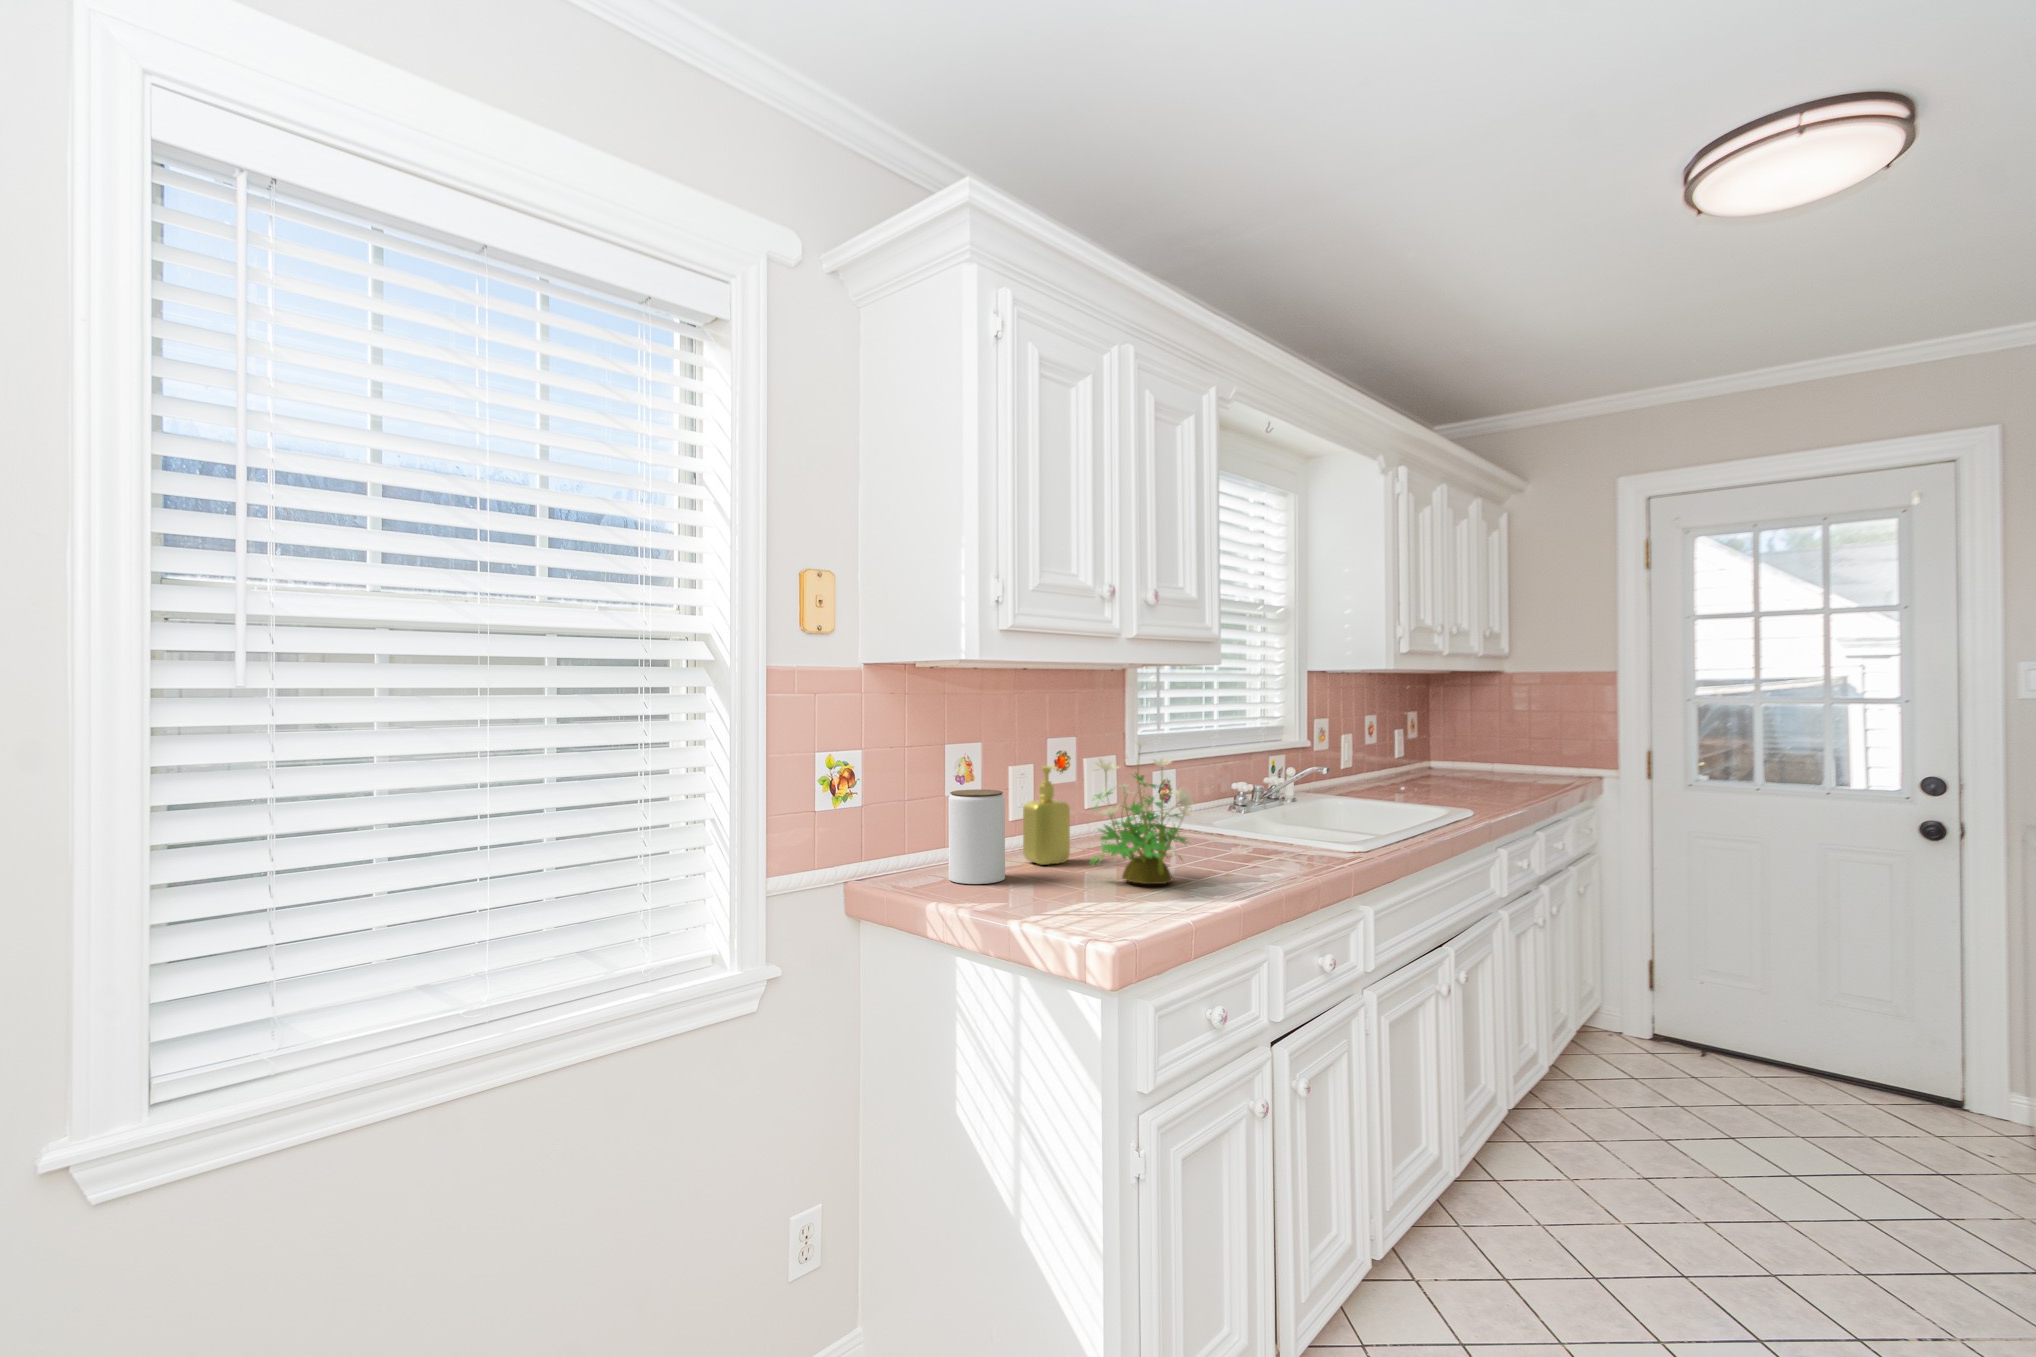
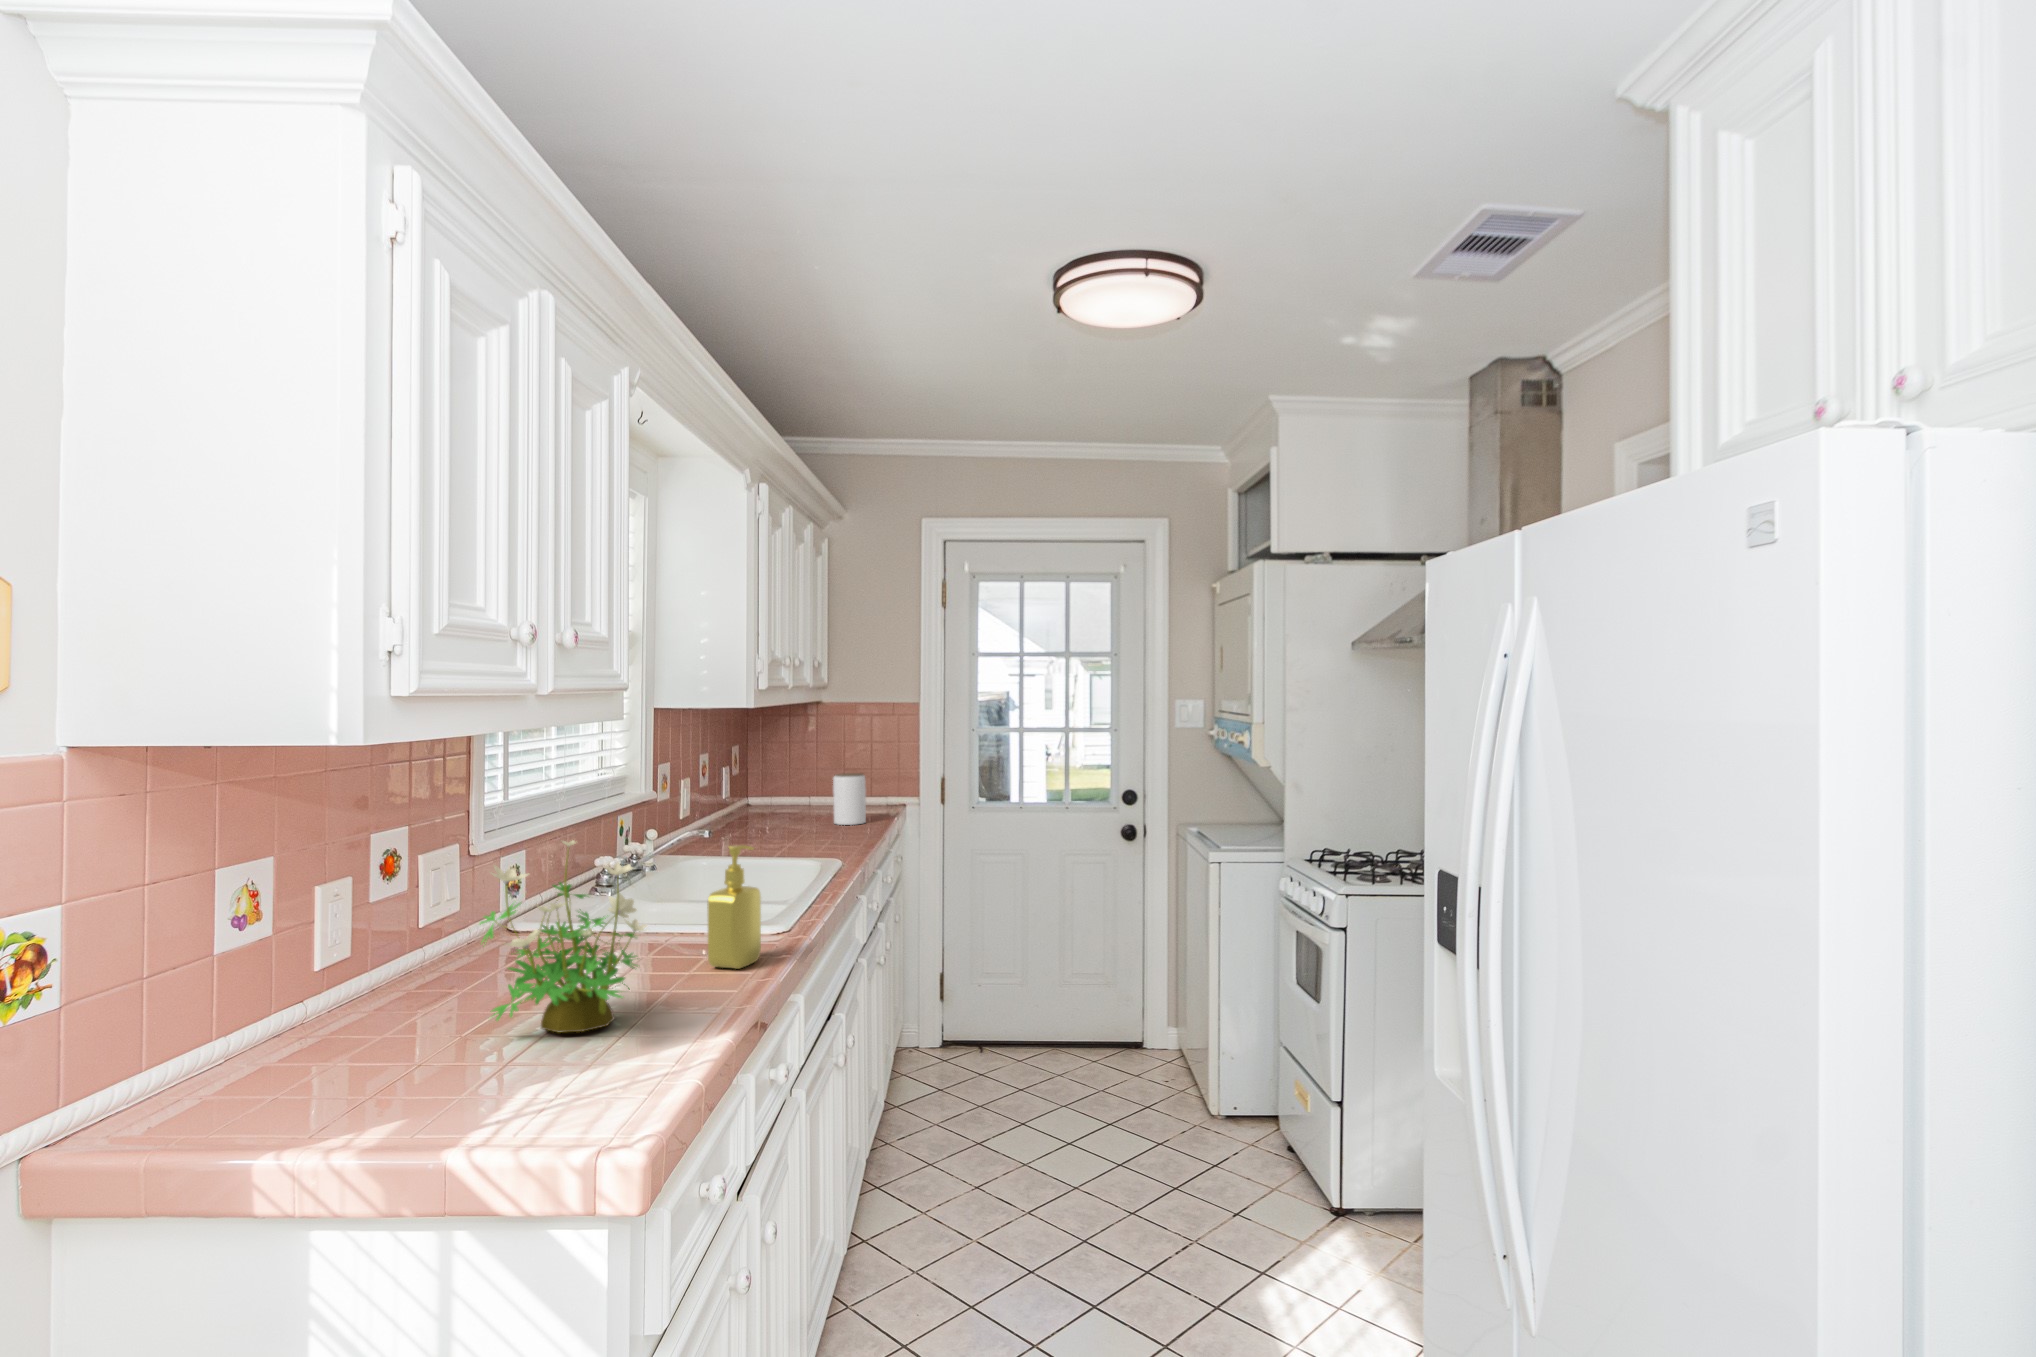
soap dispenser: present [1023,766,1070,865] -> present [707,845,761,969]
jar: present [948,789,1005,884] -> present [833,773,866,825]

